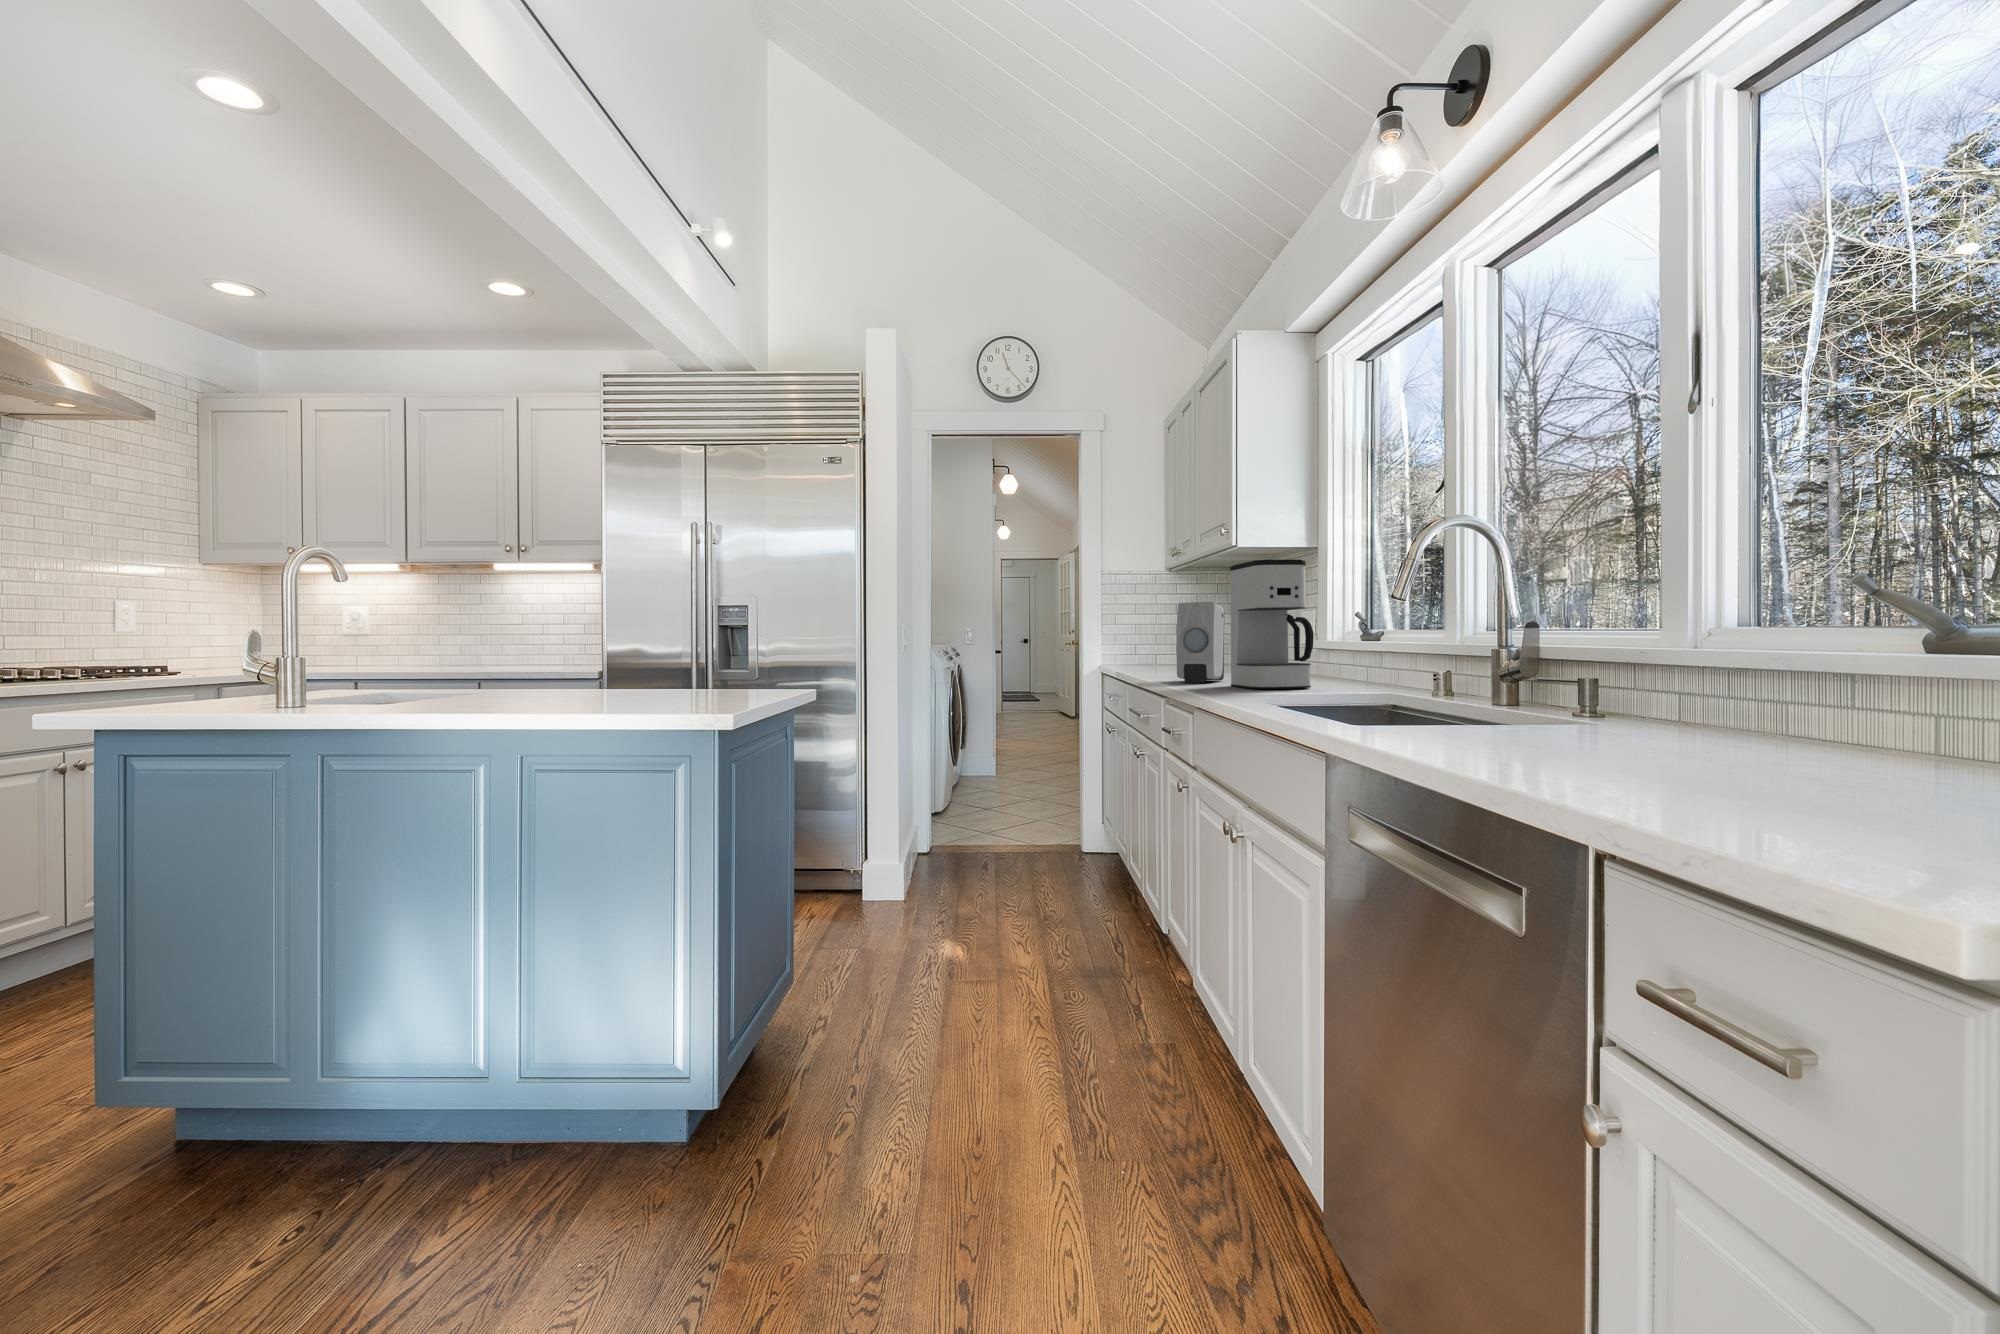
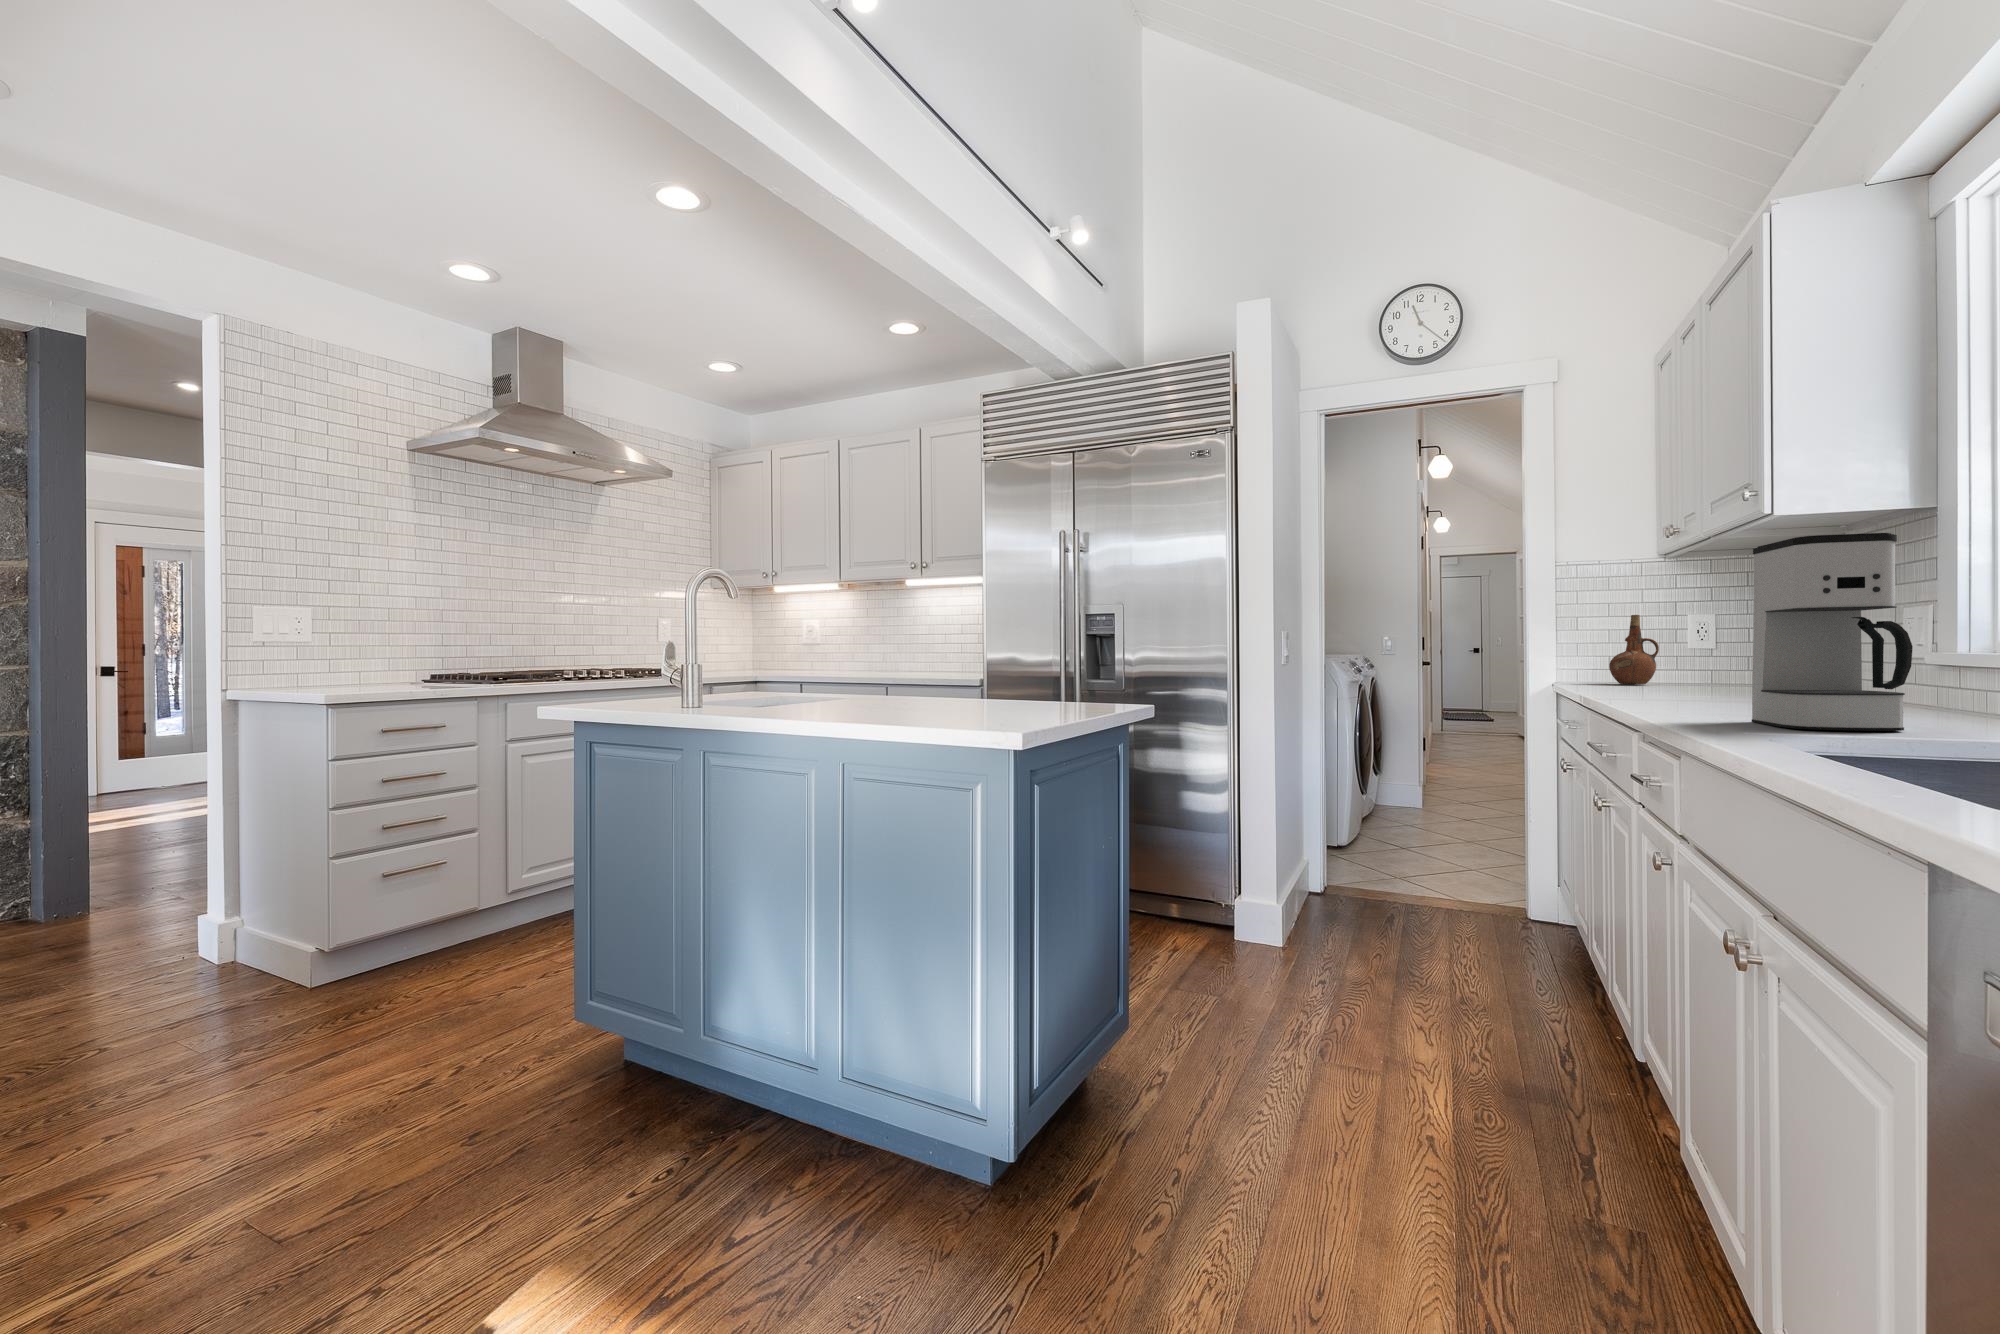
soap dispenser: present [1176,602,1224,682] -> none [1661,599,1748,714]
ceramic pitcher: none [1131,613,1162,664] -> present [1609,615,1659,684]

